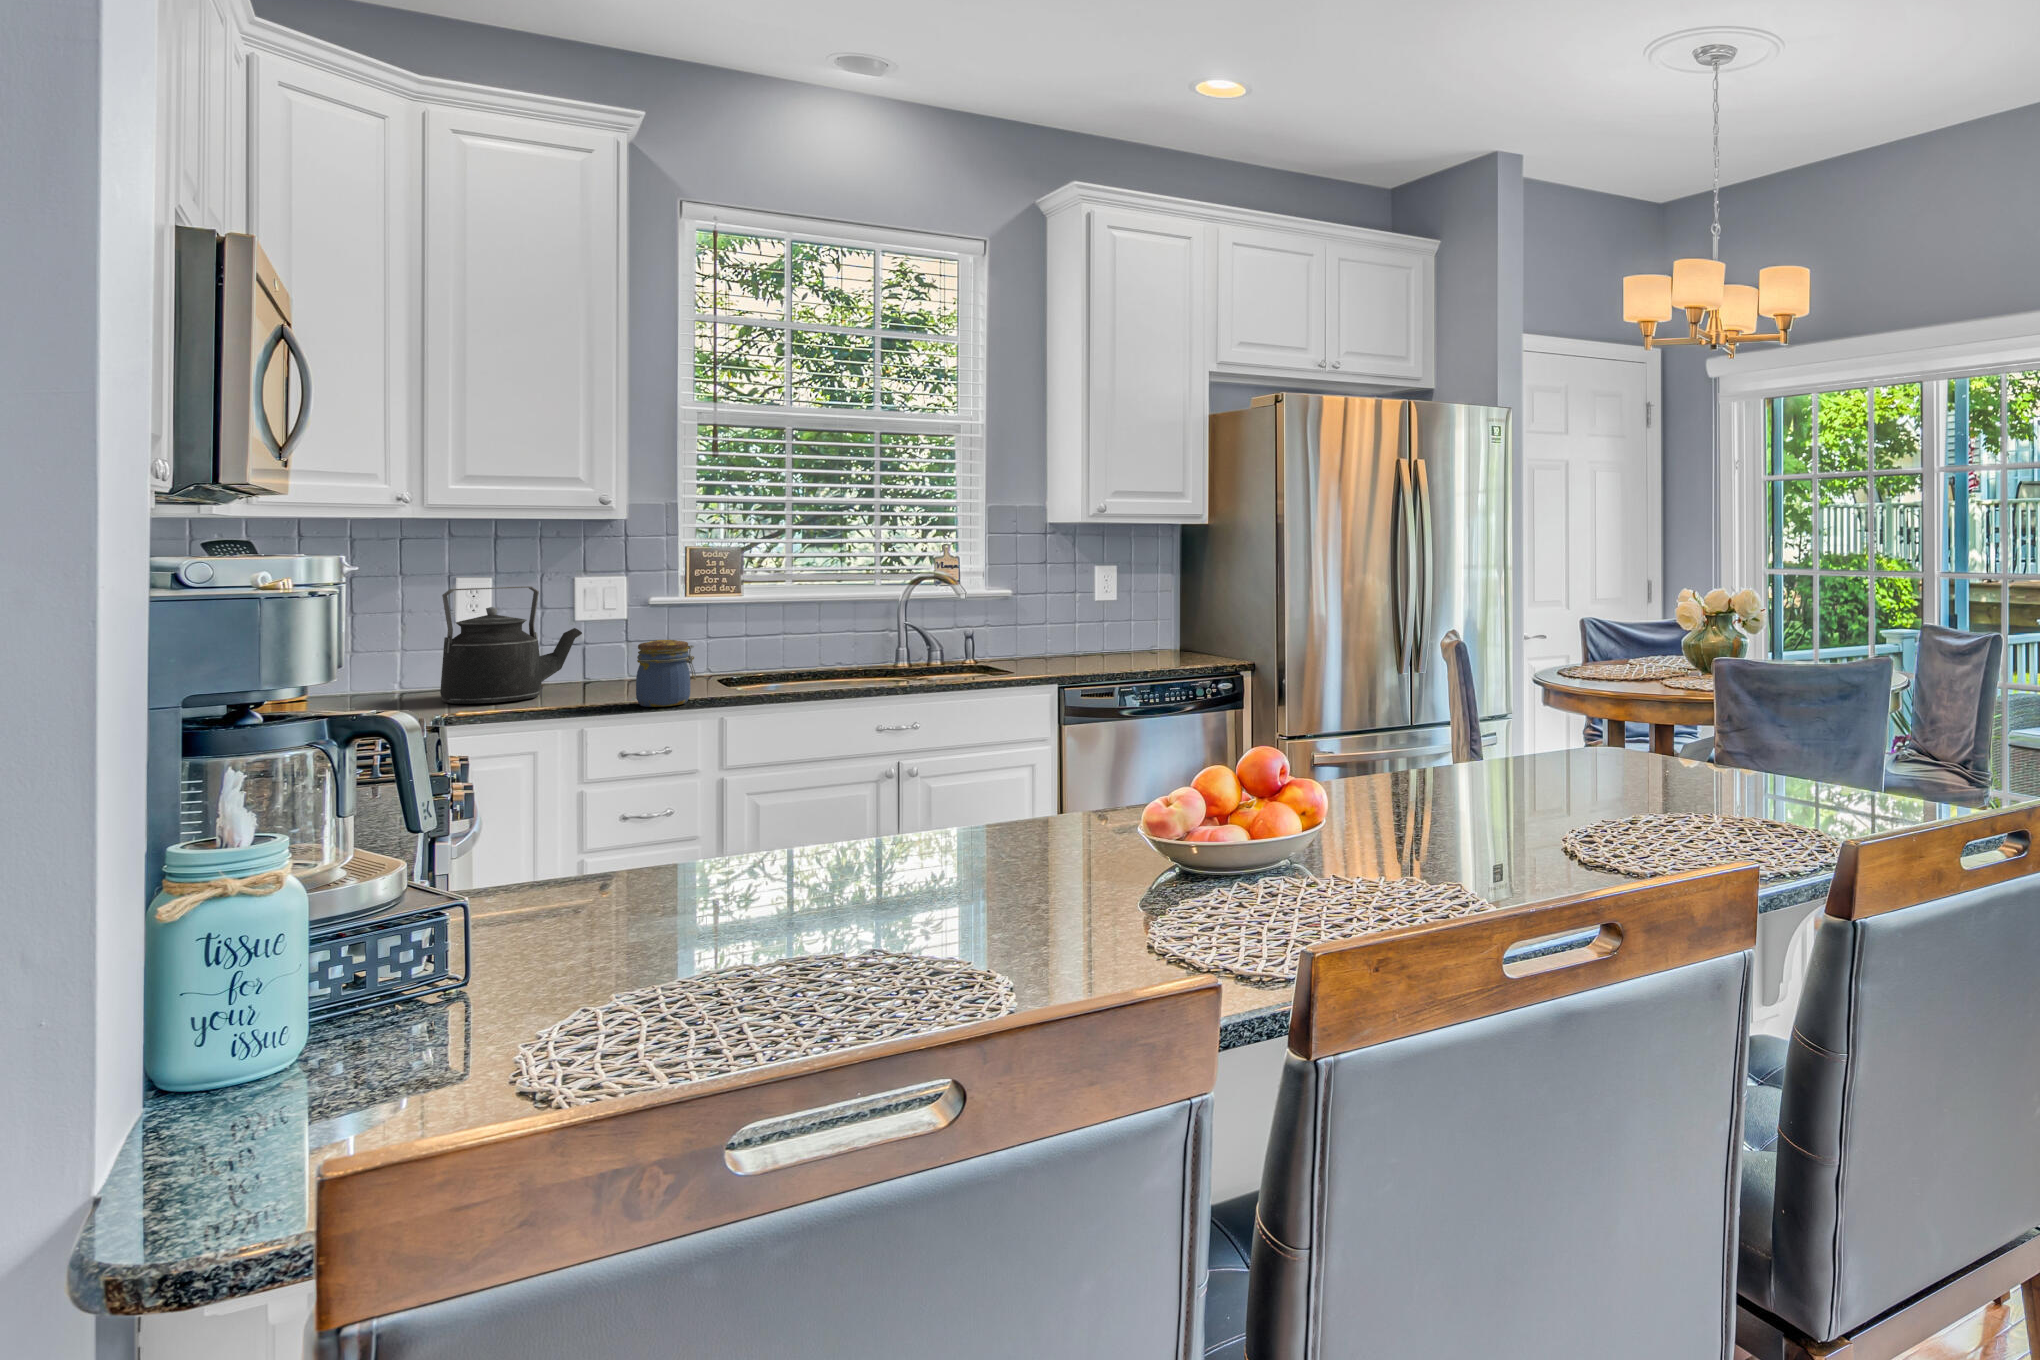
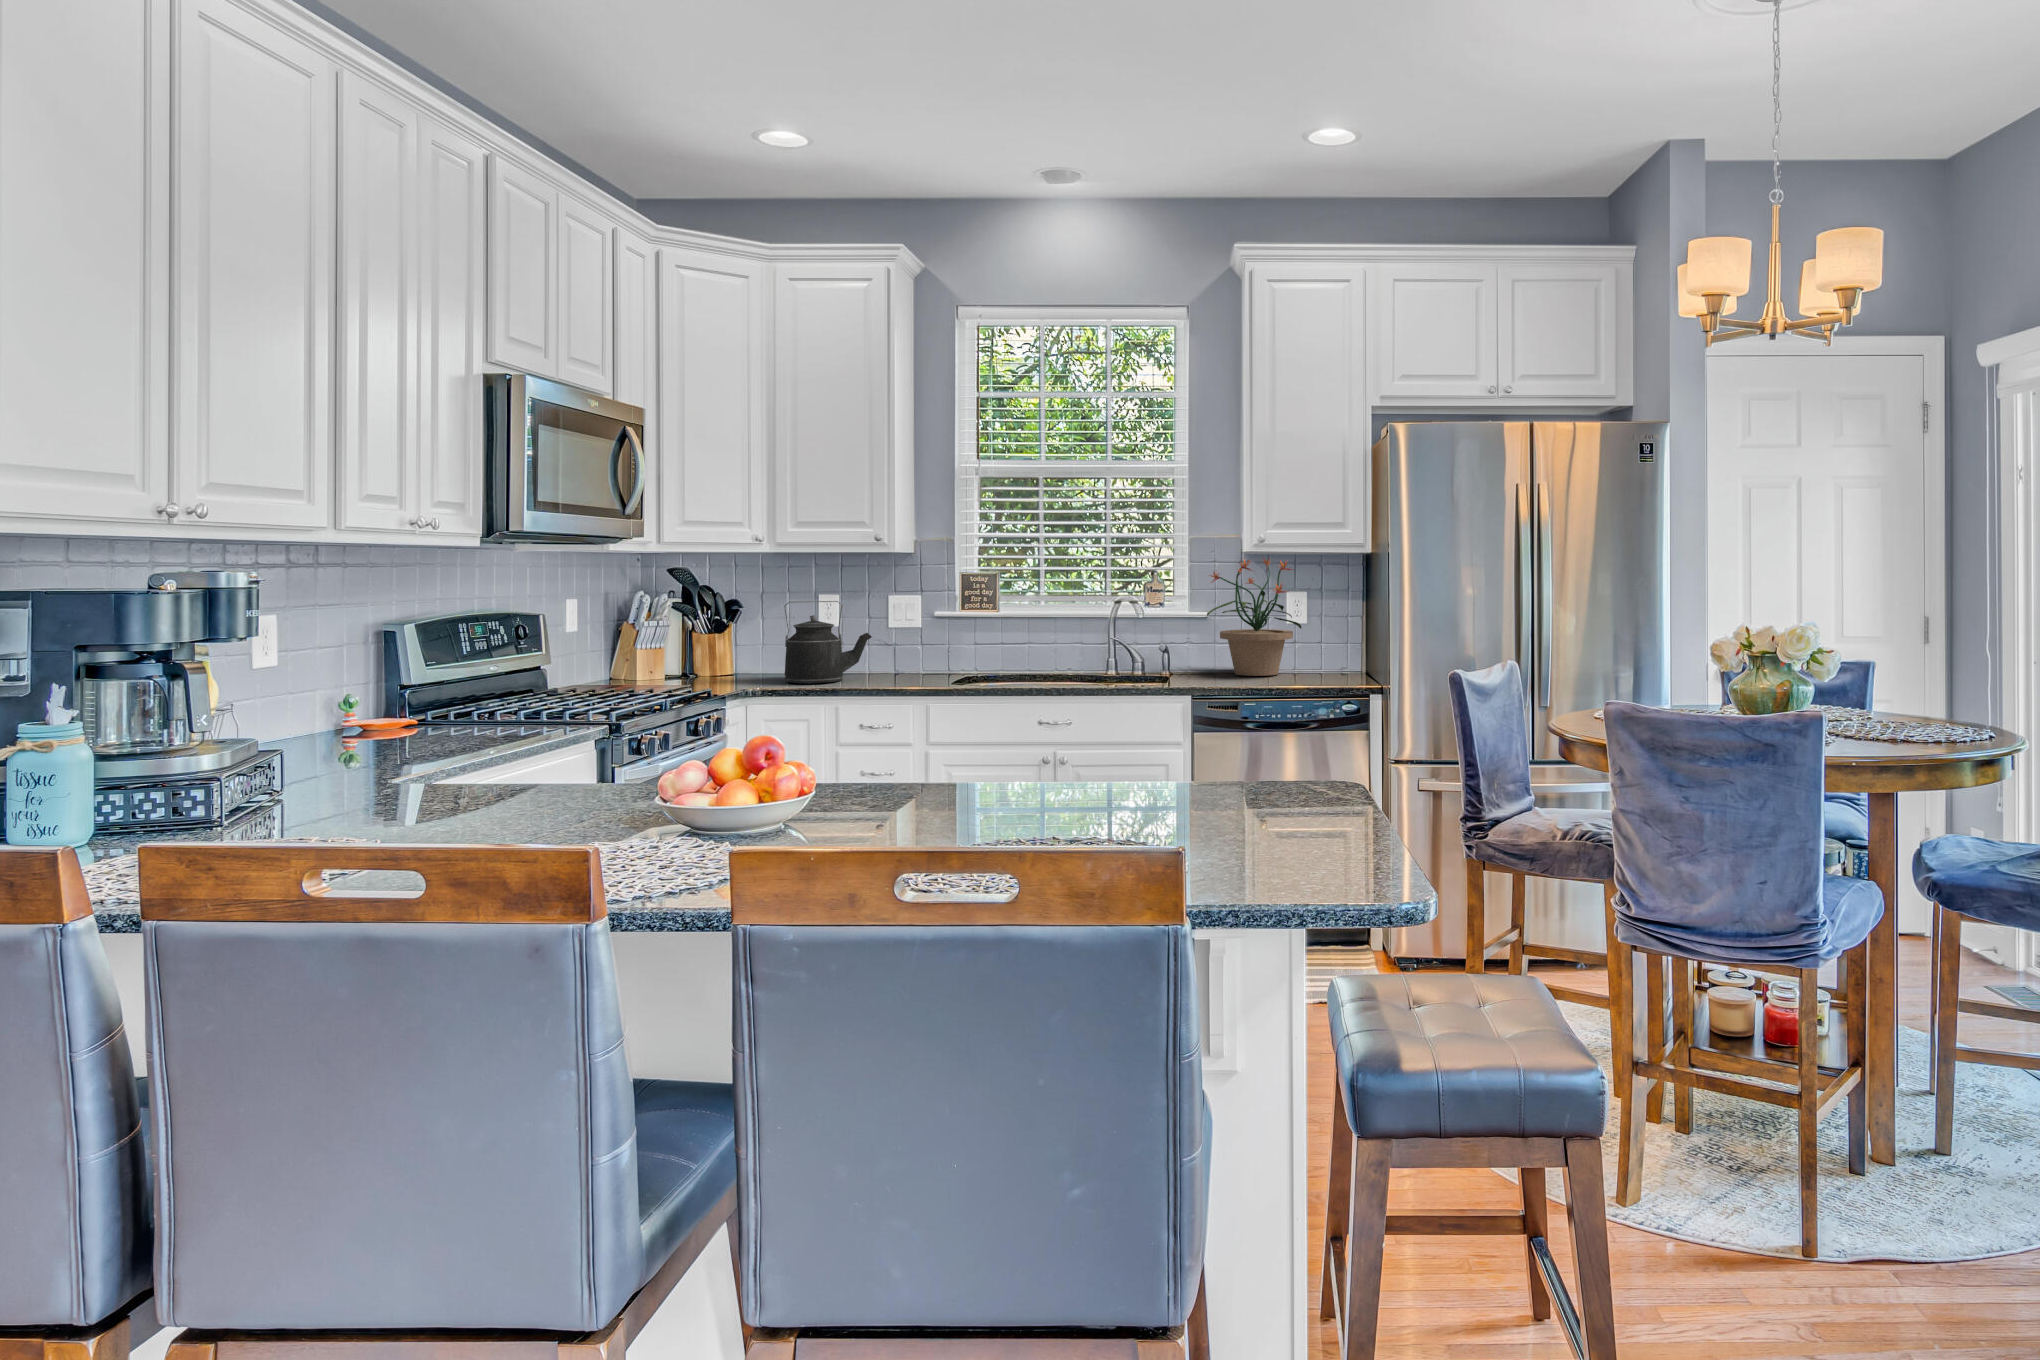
potted plant: none [1020,527,1128,656] -> present [1207,558,1301,676]
jar: present [636,640,696,707] -> none [877,644,916,693]

